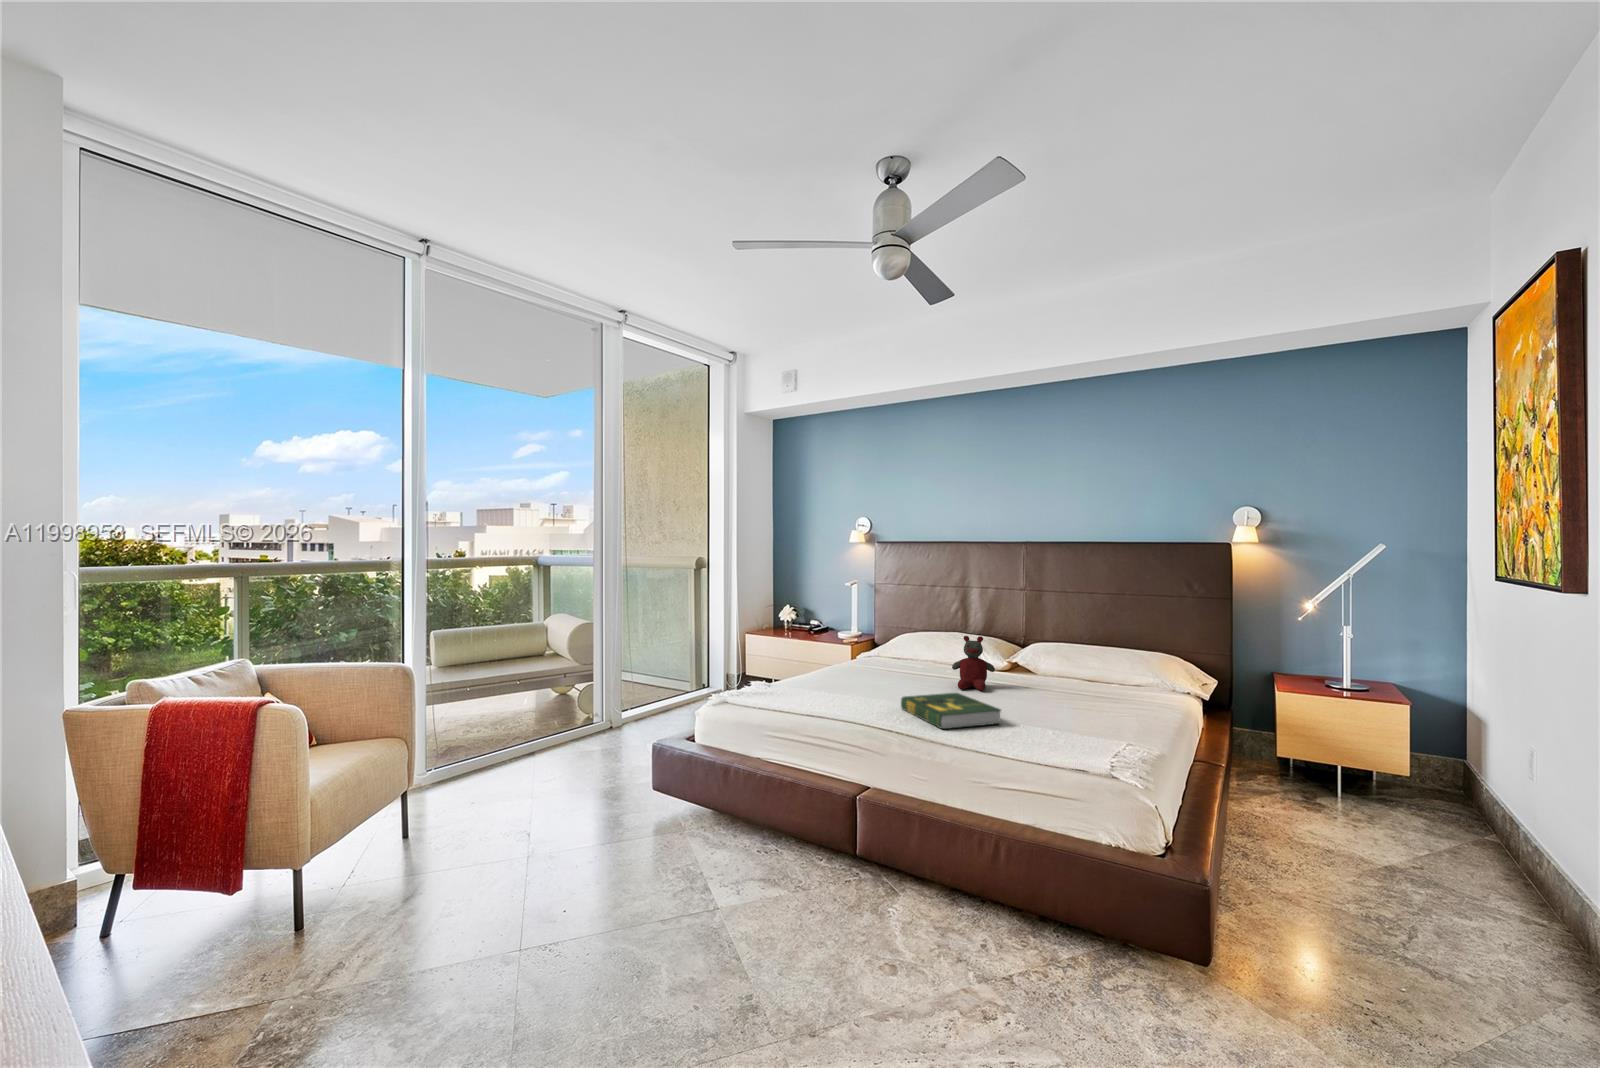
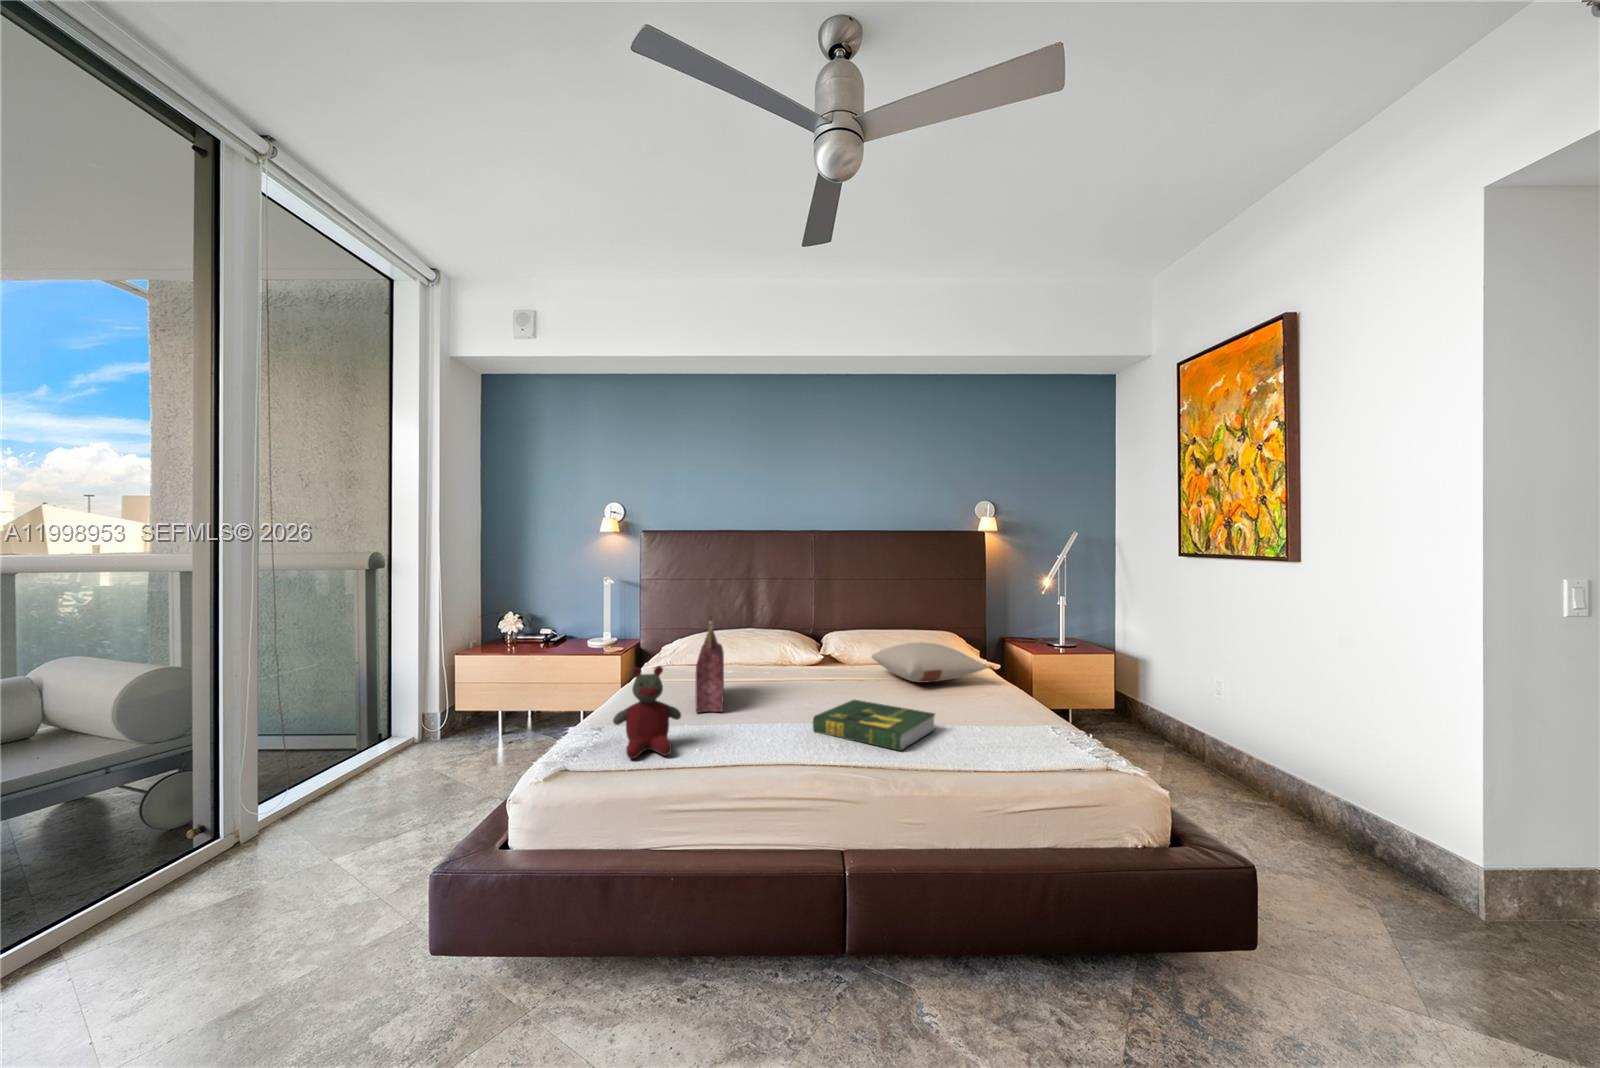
handbag: none [839,613,883,688] -> present [695,615,724,713]
stuffed bear: present [952,636,995,691] -> present [613,666,681,759]
pillow: none [1041,657,1139,696] -> present [872,642,988,683]

